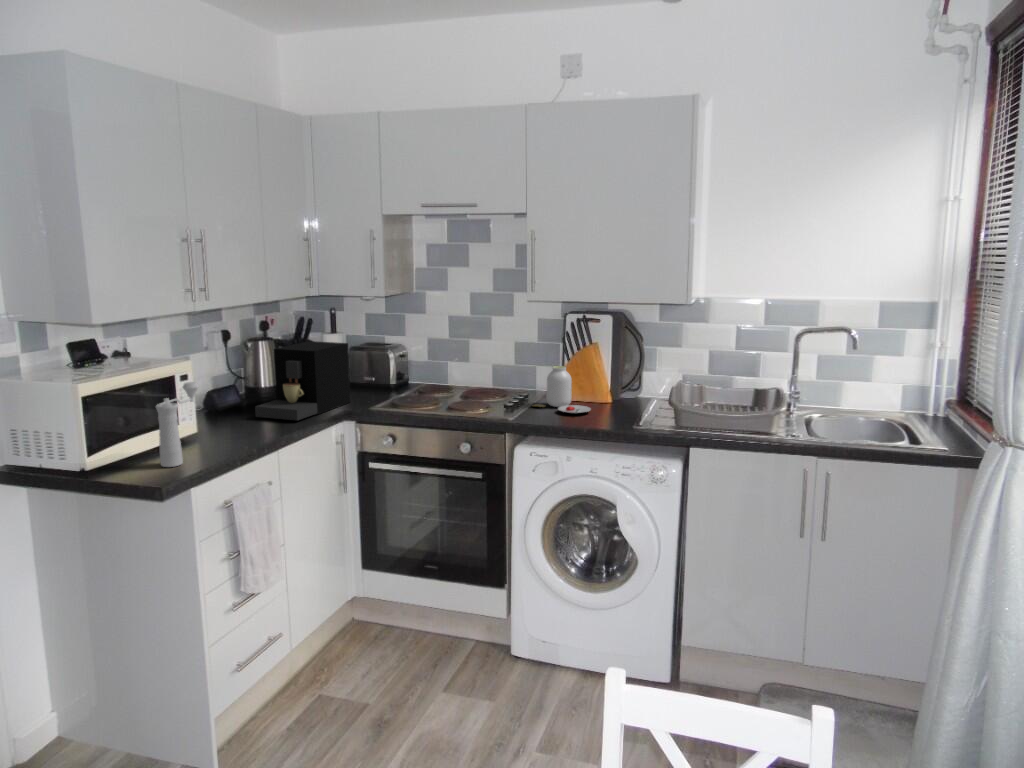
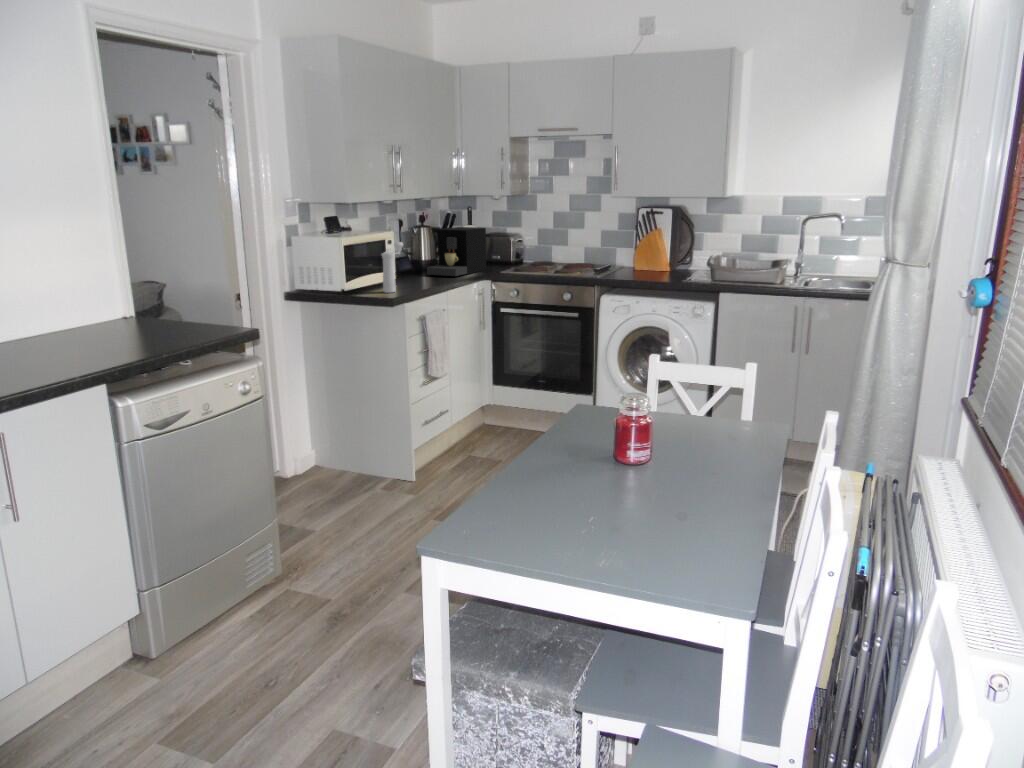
jar: present [533,366,591,414] -> none [613,244,655,275]

